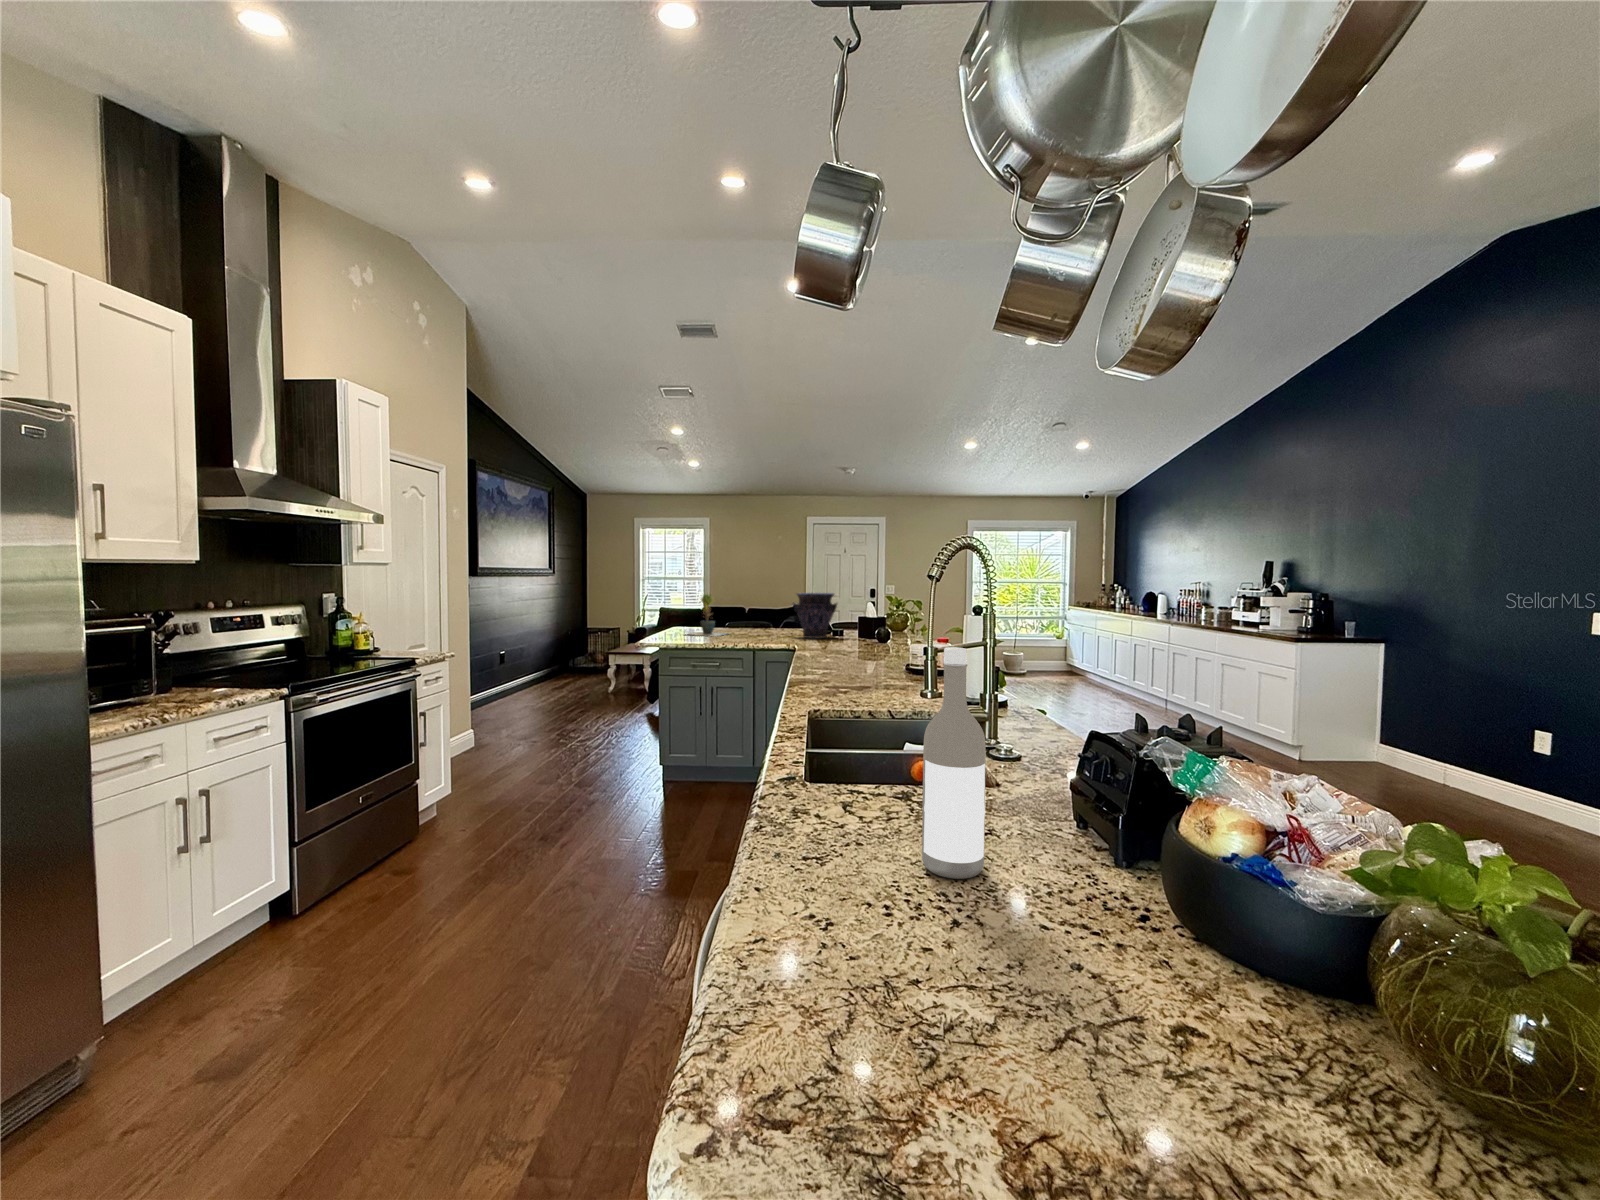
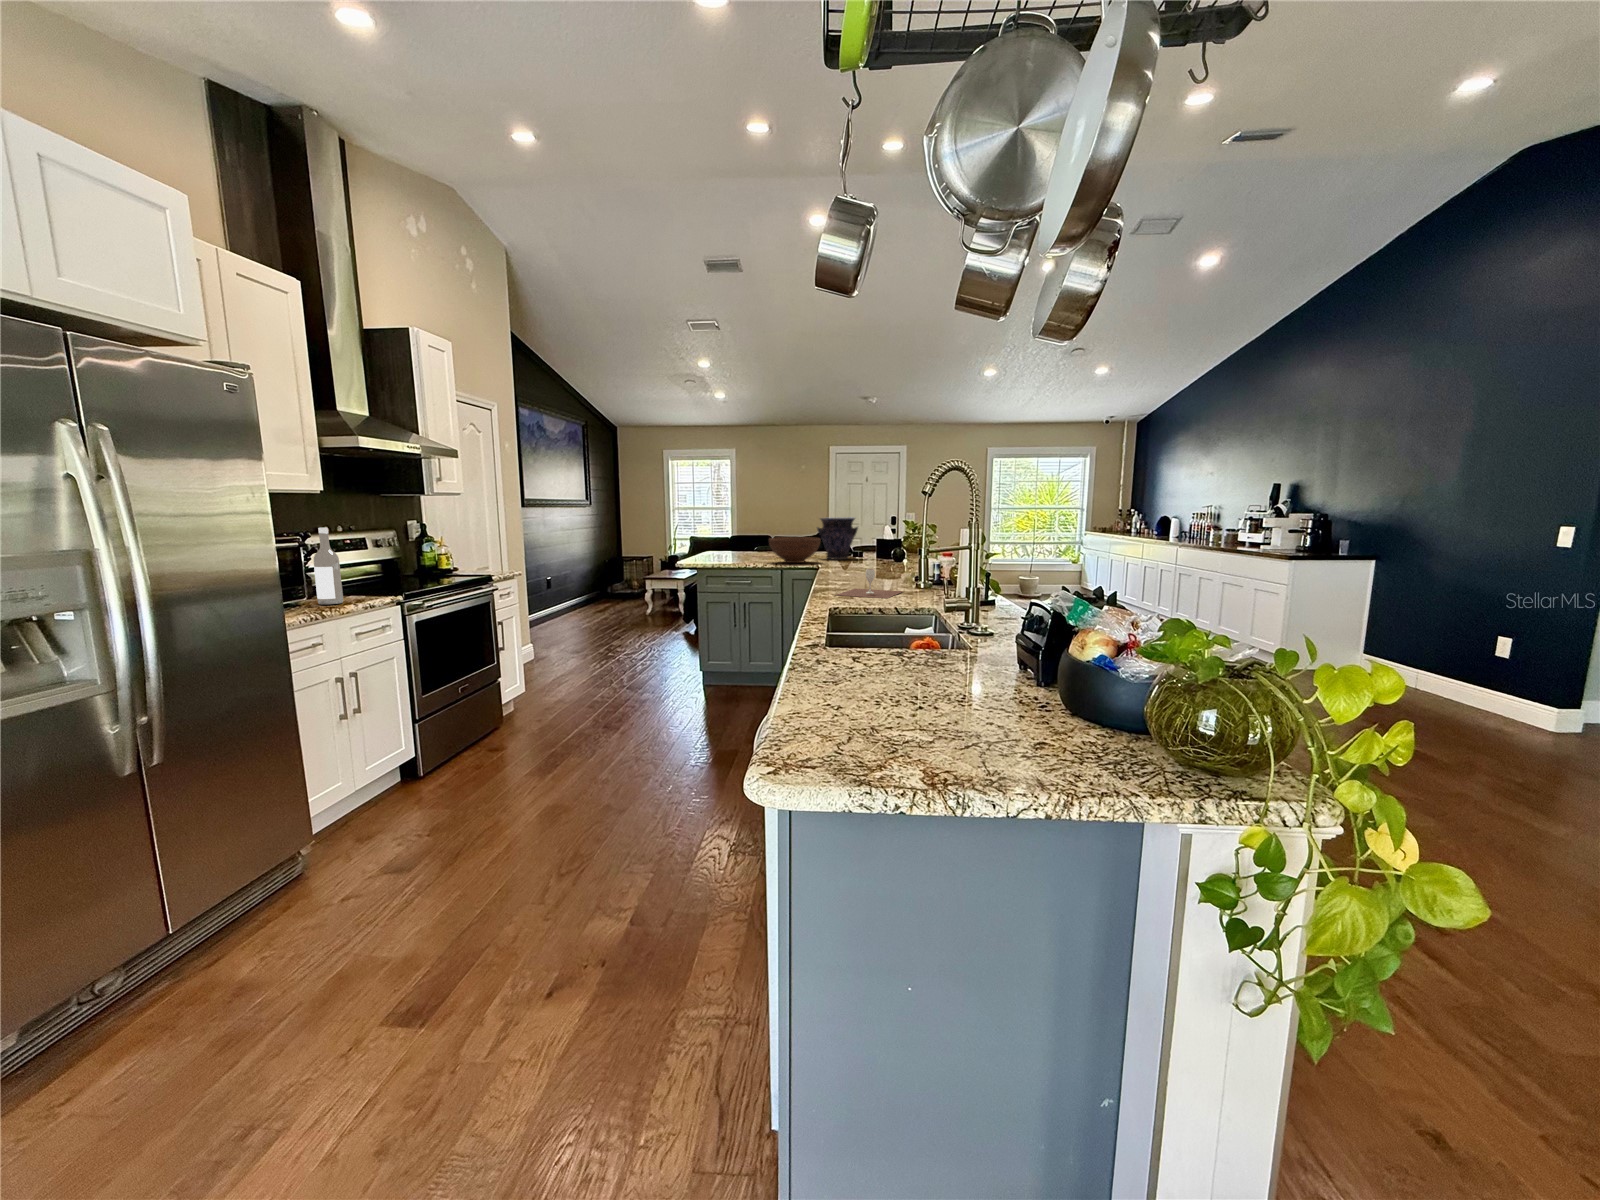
potted plant: present [689,594,726,637] -> none [716,519,761,559]
fruit bowl: none [739,614,797,643] -> present [769,537,821,563]
wine bottle: present [922,647,986,879] -> present [314,528,343,605]
wine glass: none [814,659,895,696] -> present [837,569,903,598]

